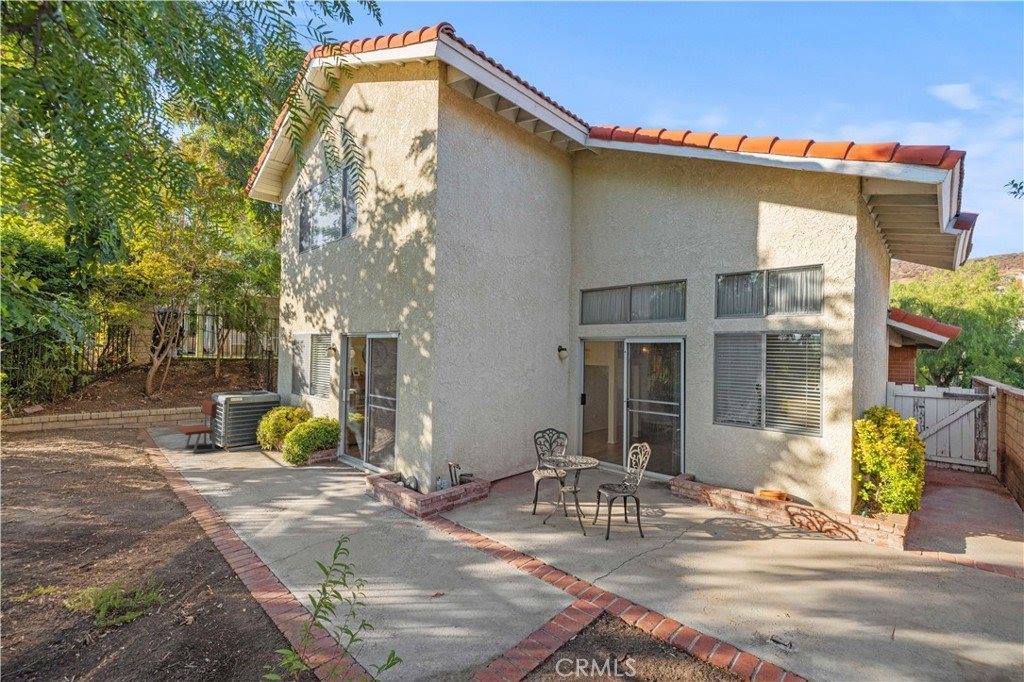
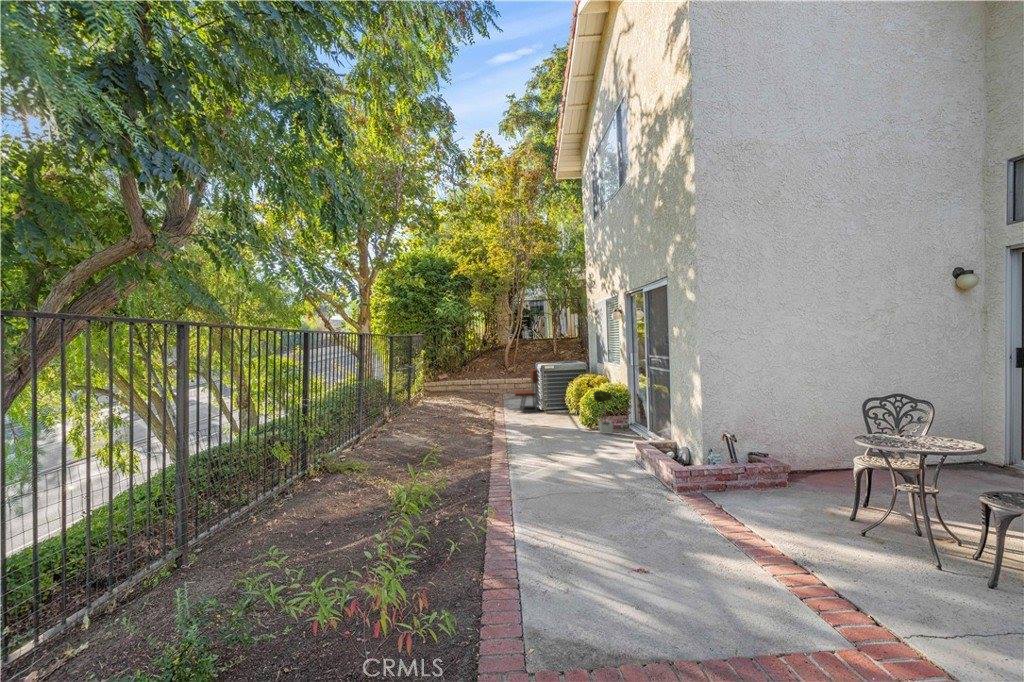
potted tree: none [305,427,325,470] -> present [594,391,613,434]

